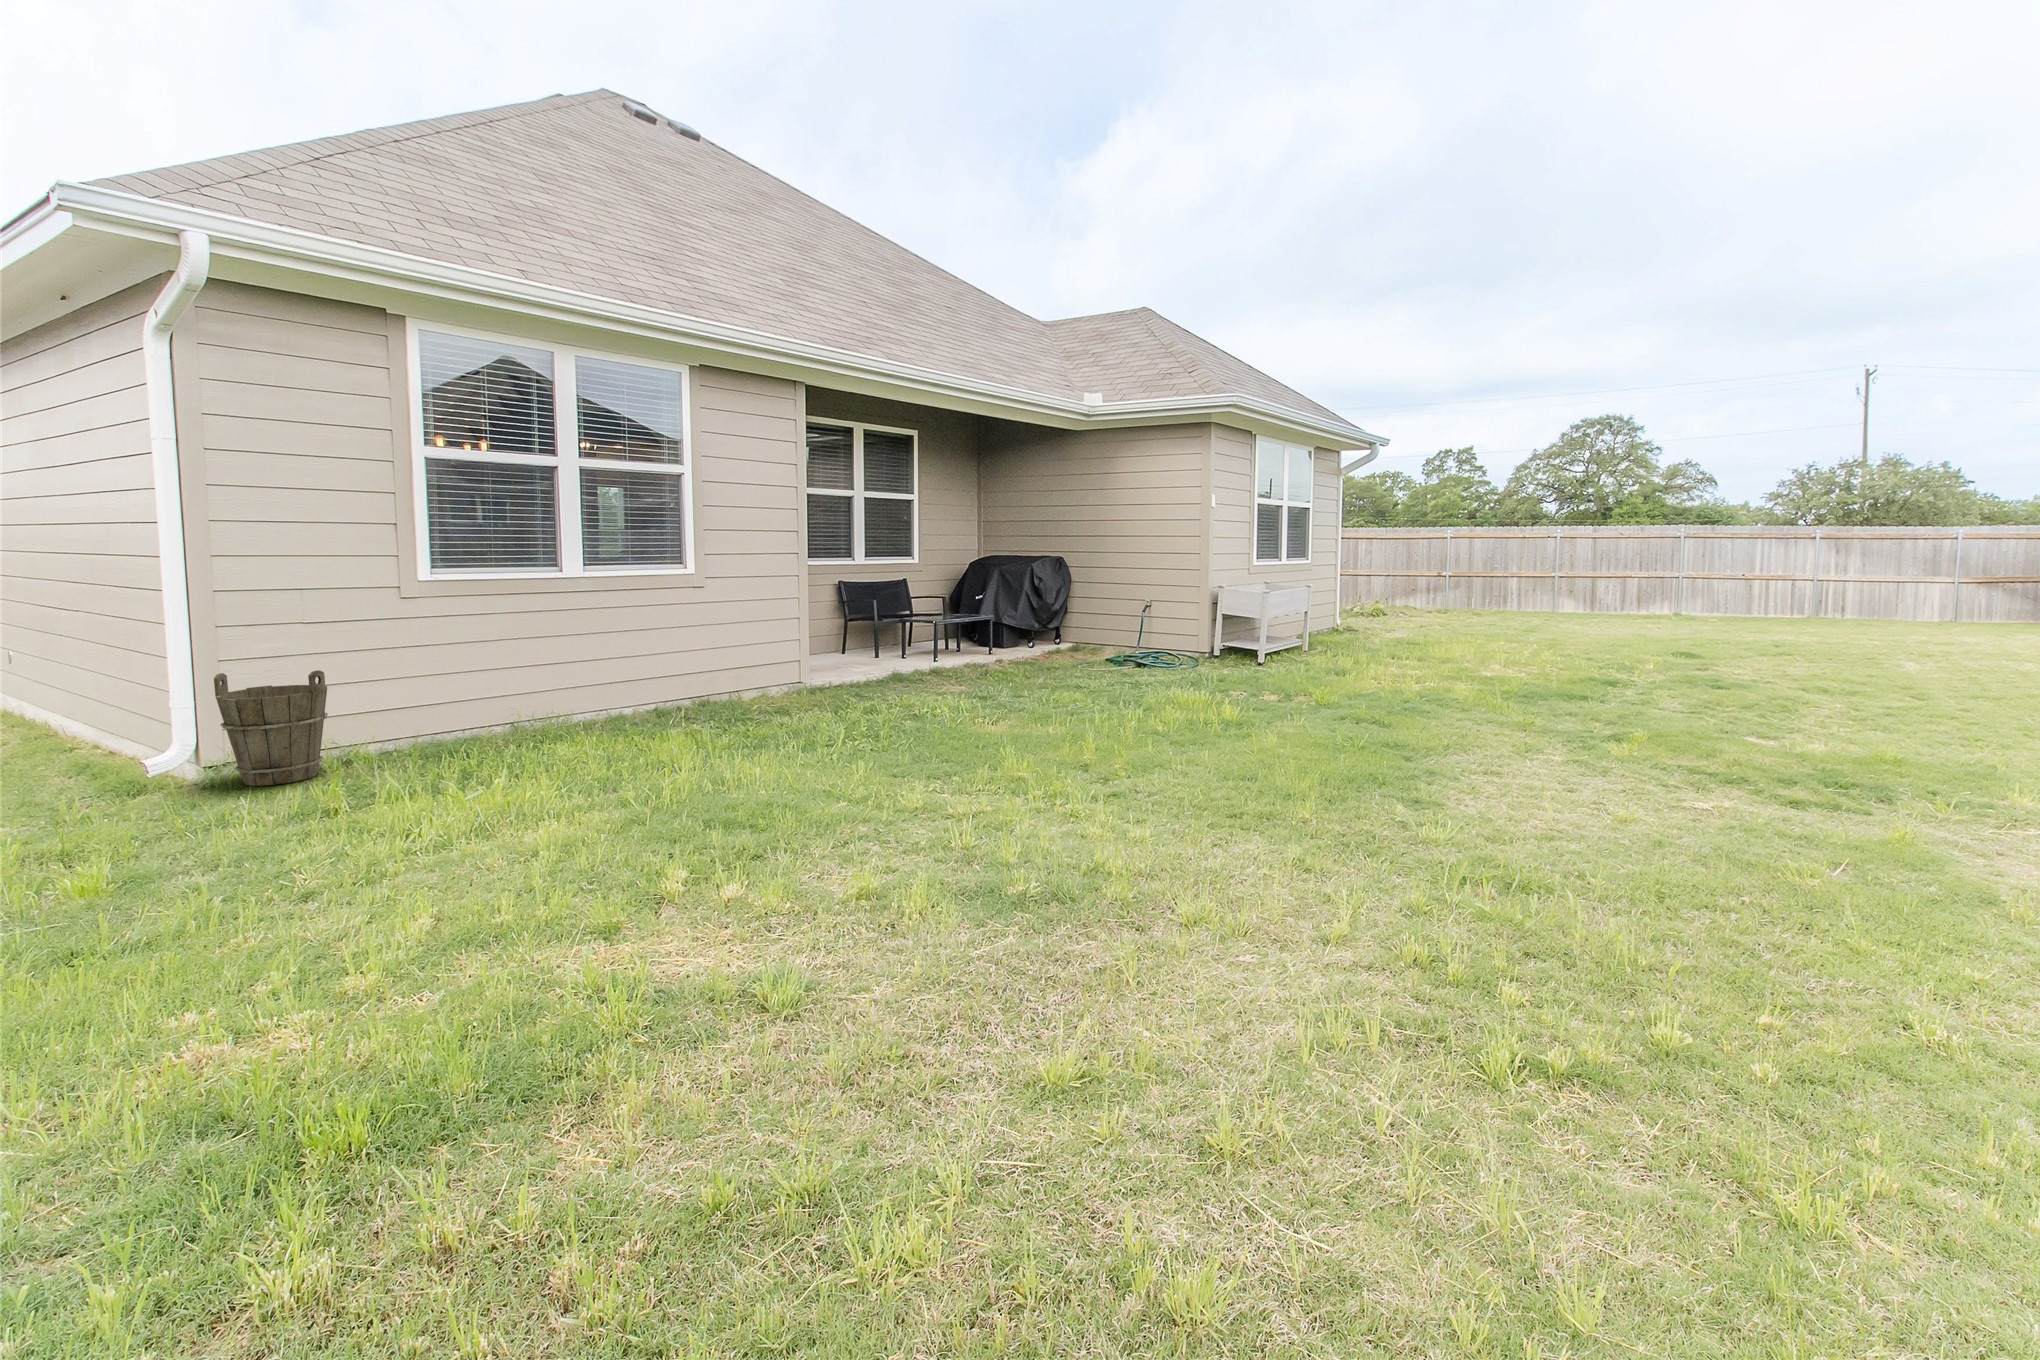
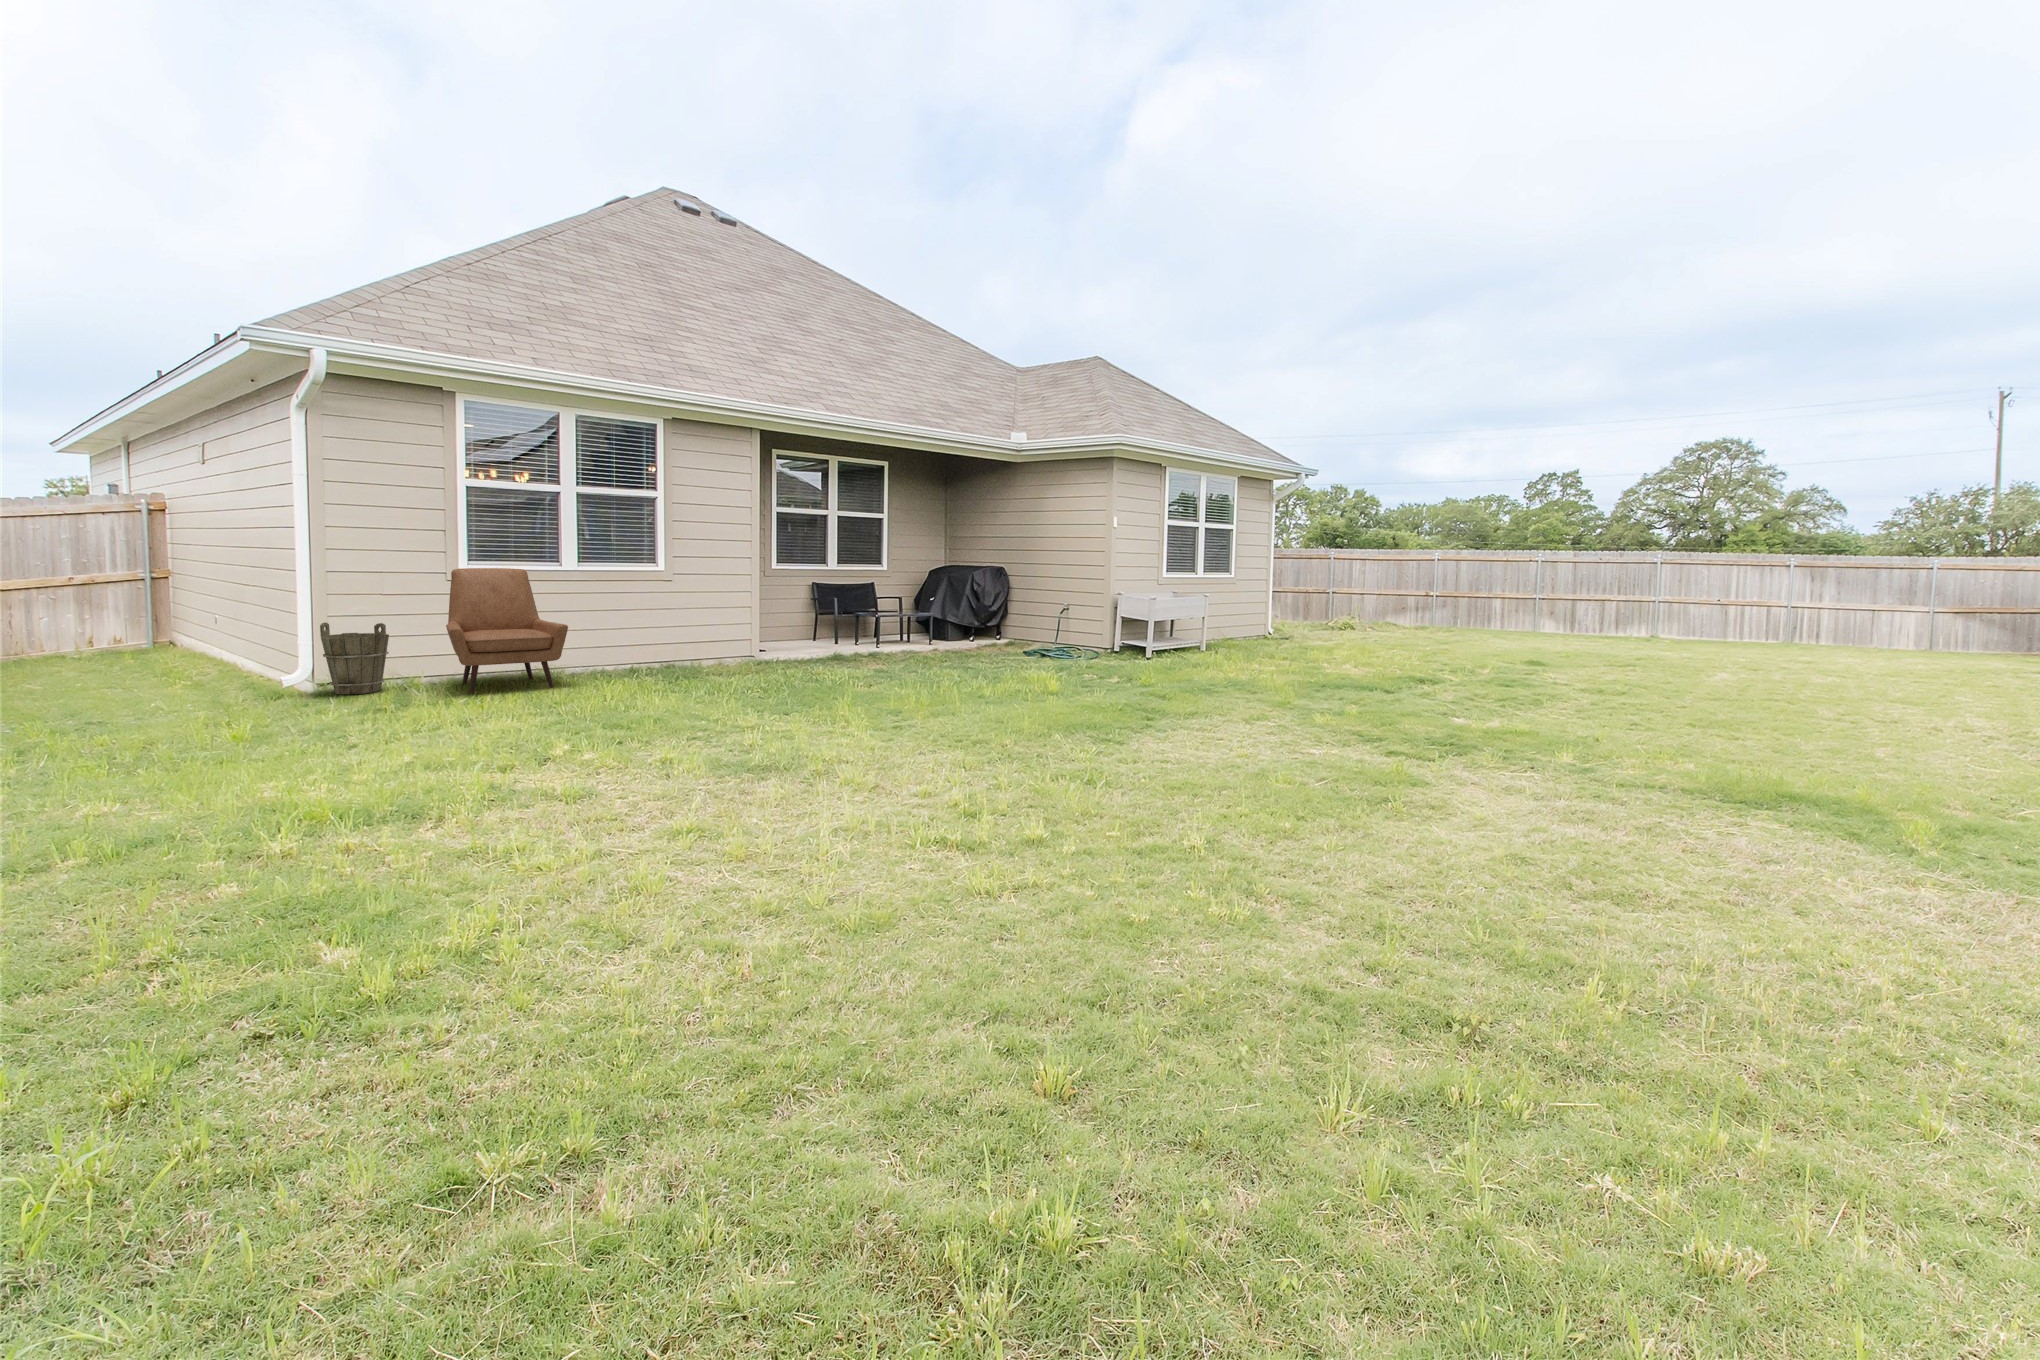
chair: none [414,578,608,770] -> present [446,568,568,693]

